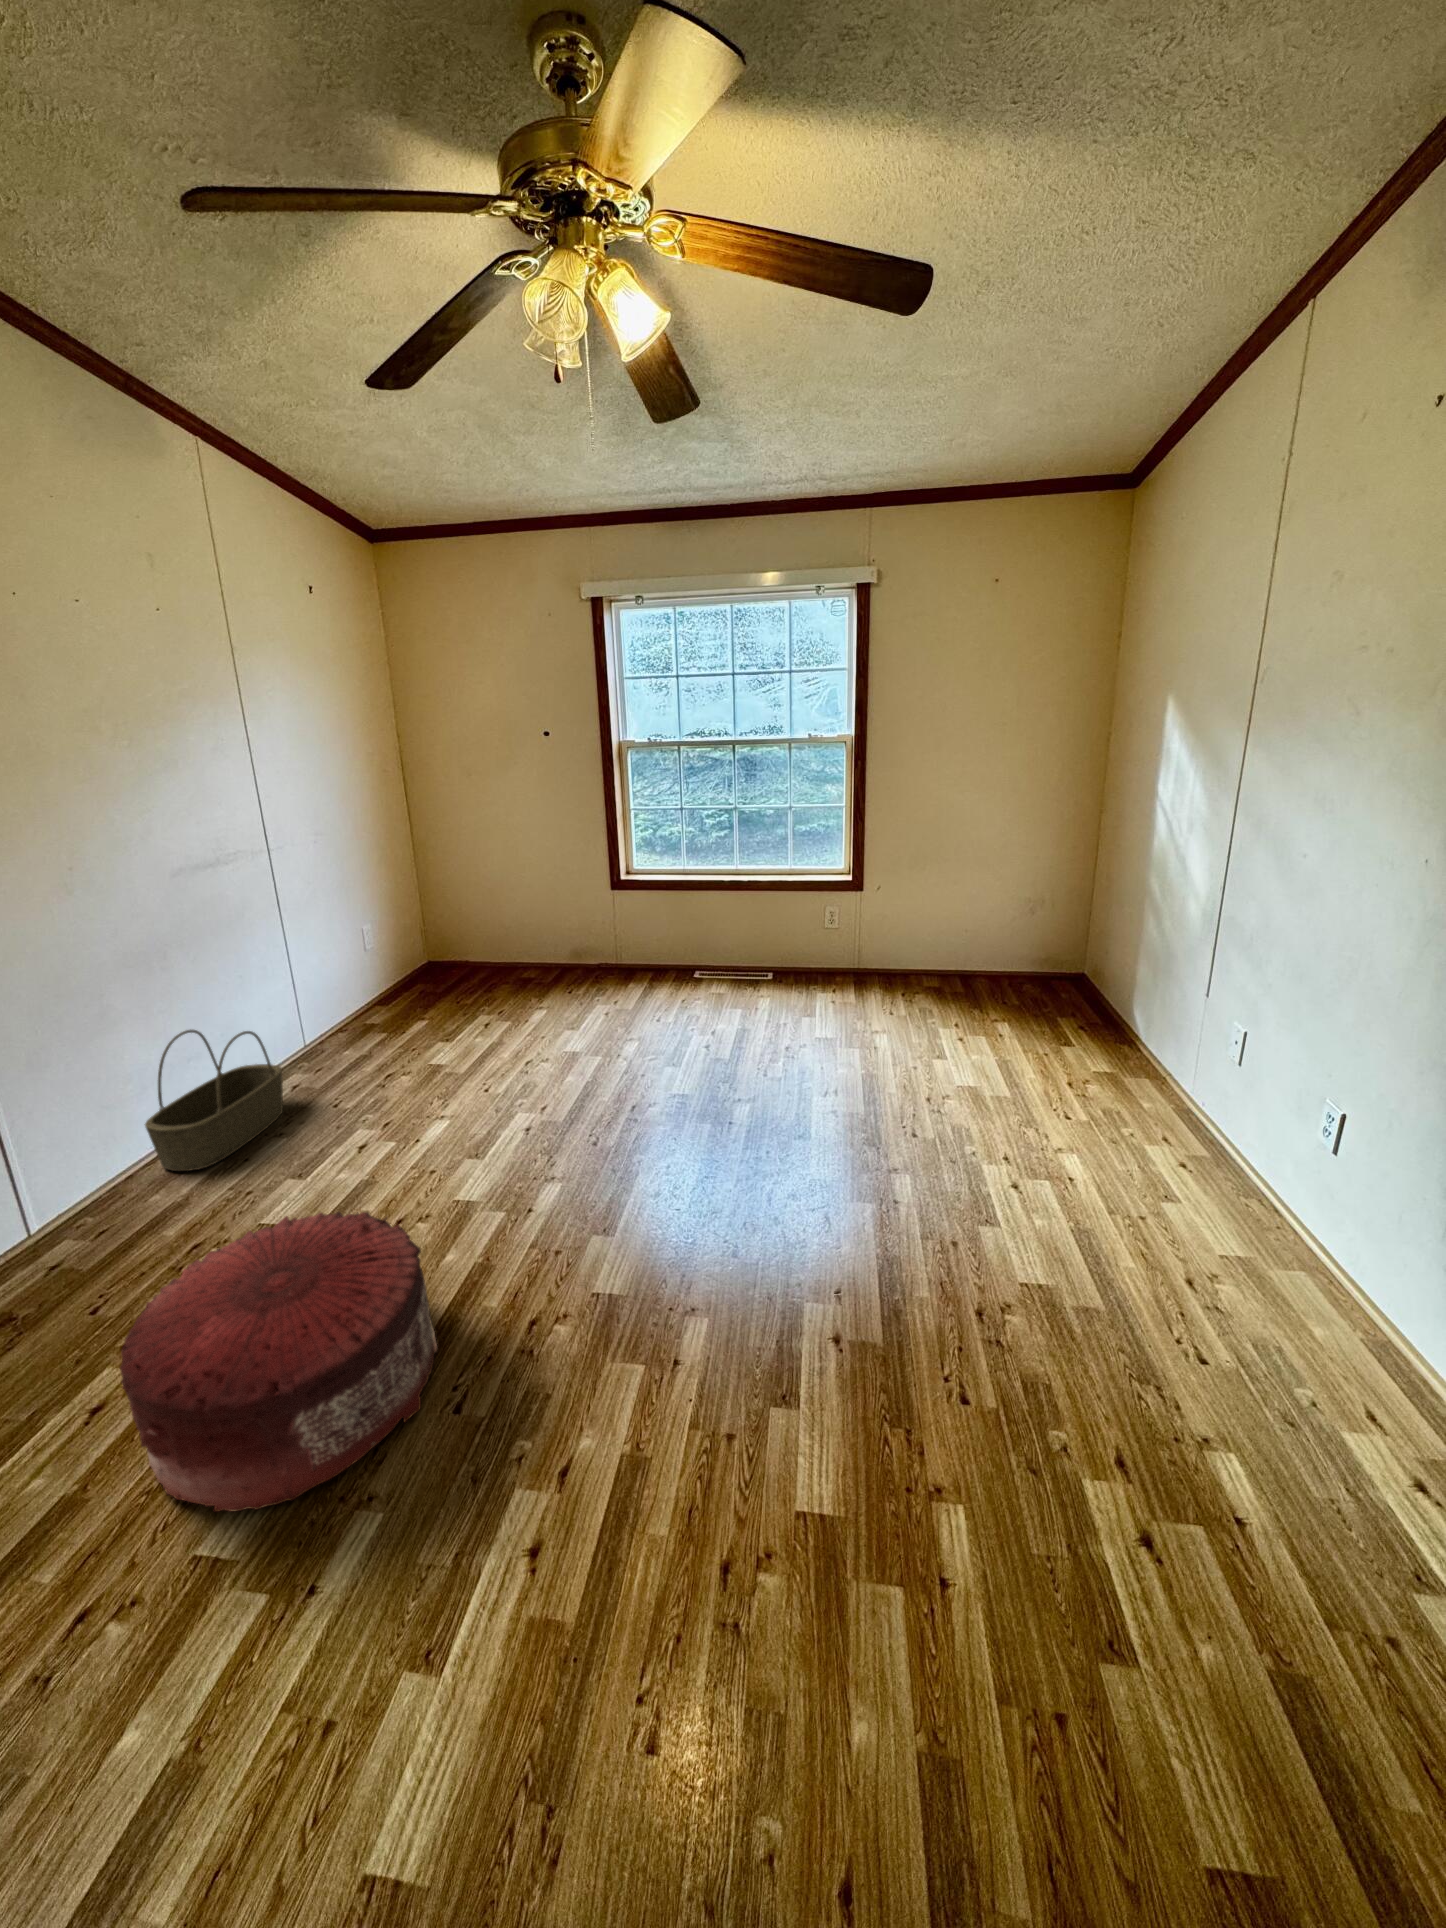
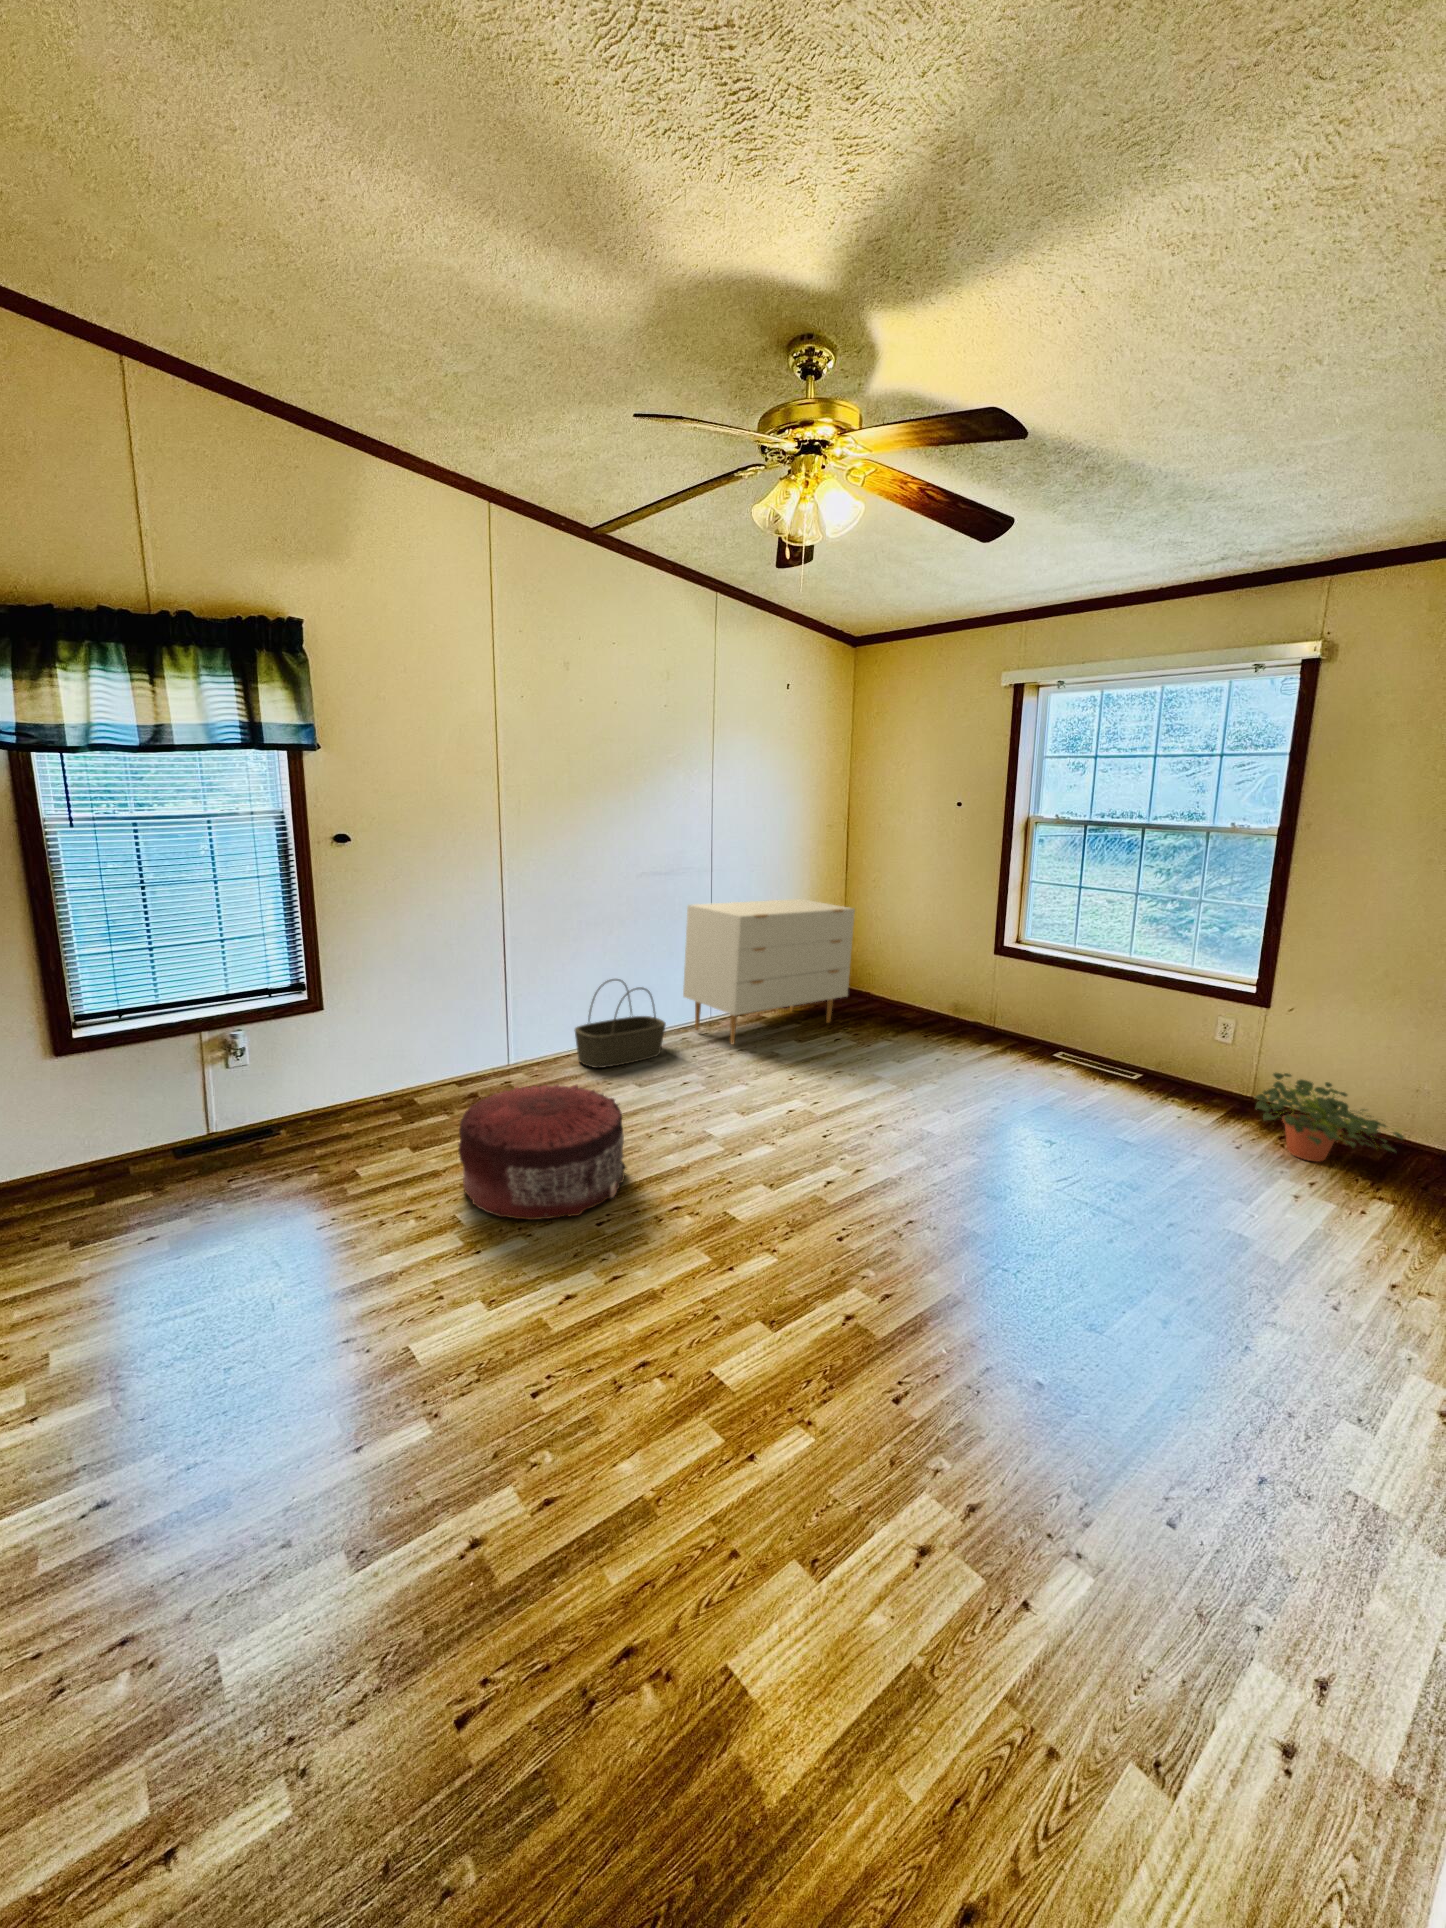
dresser: none [258,864,471,1063] -> present [683,899,855,1044]
potted plant: none [871,933,967,997] -> present [1255,1073,1404,1162]

